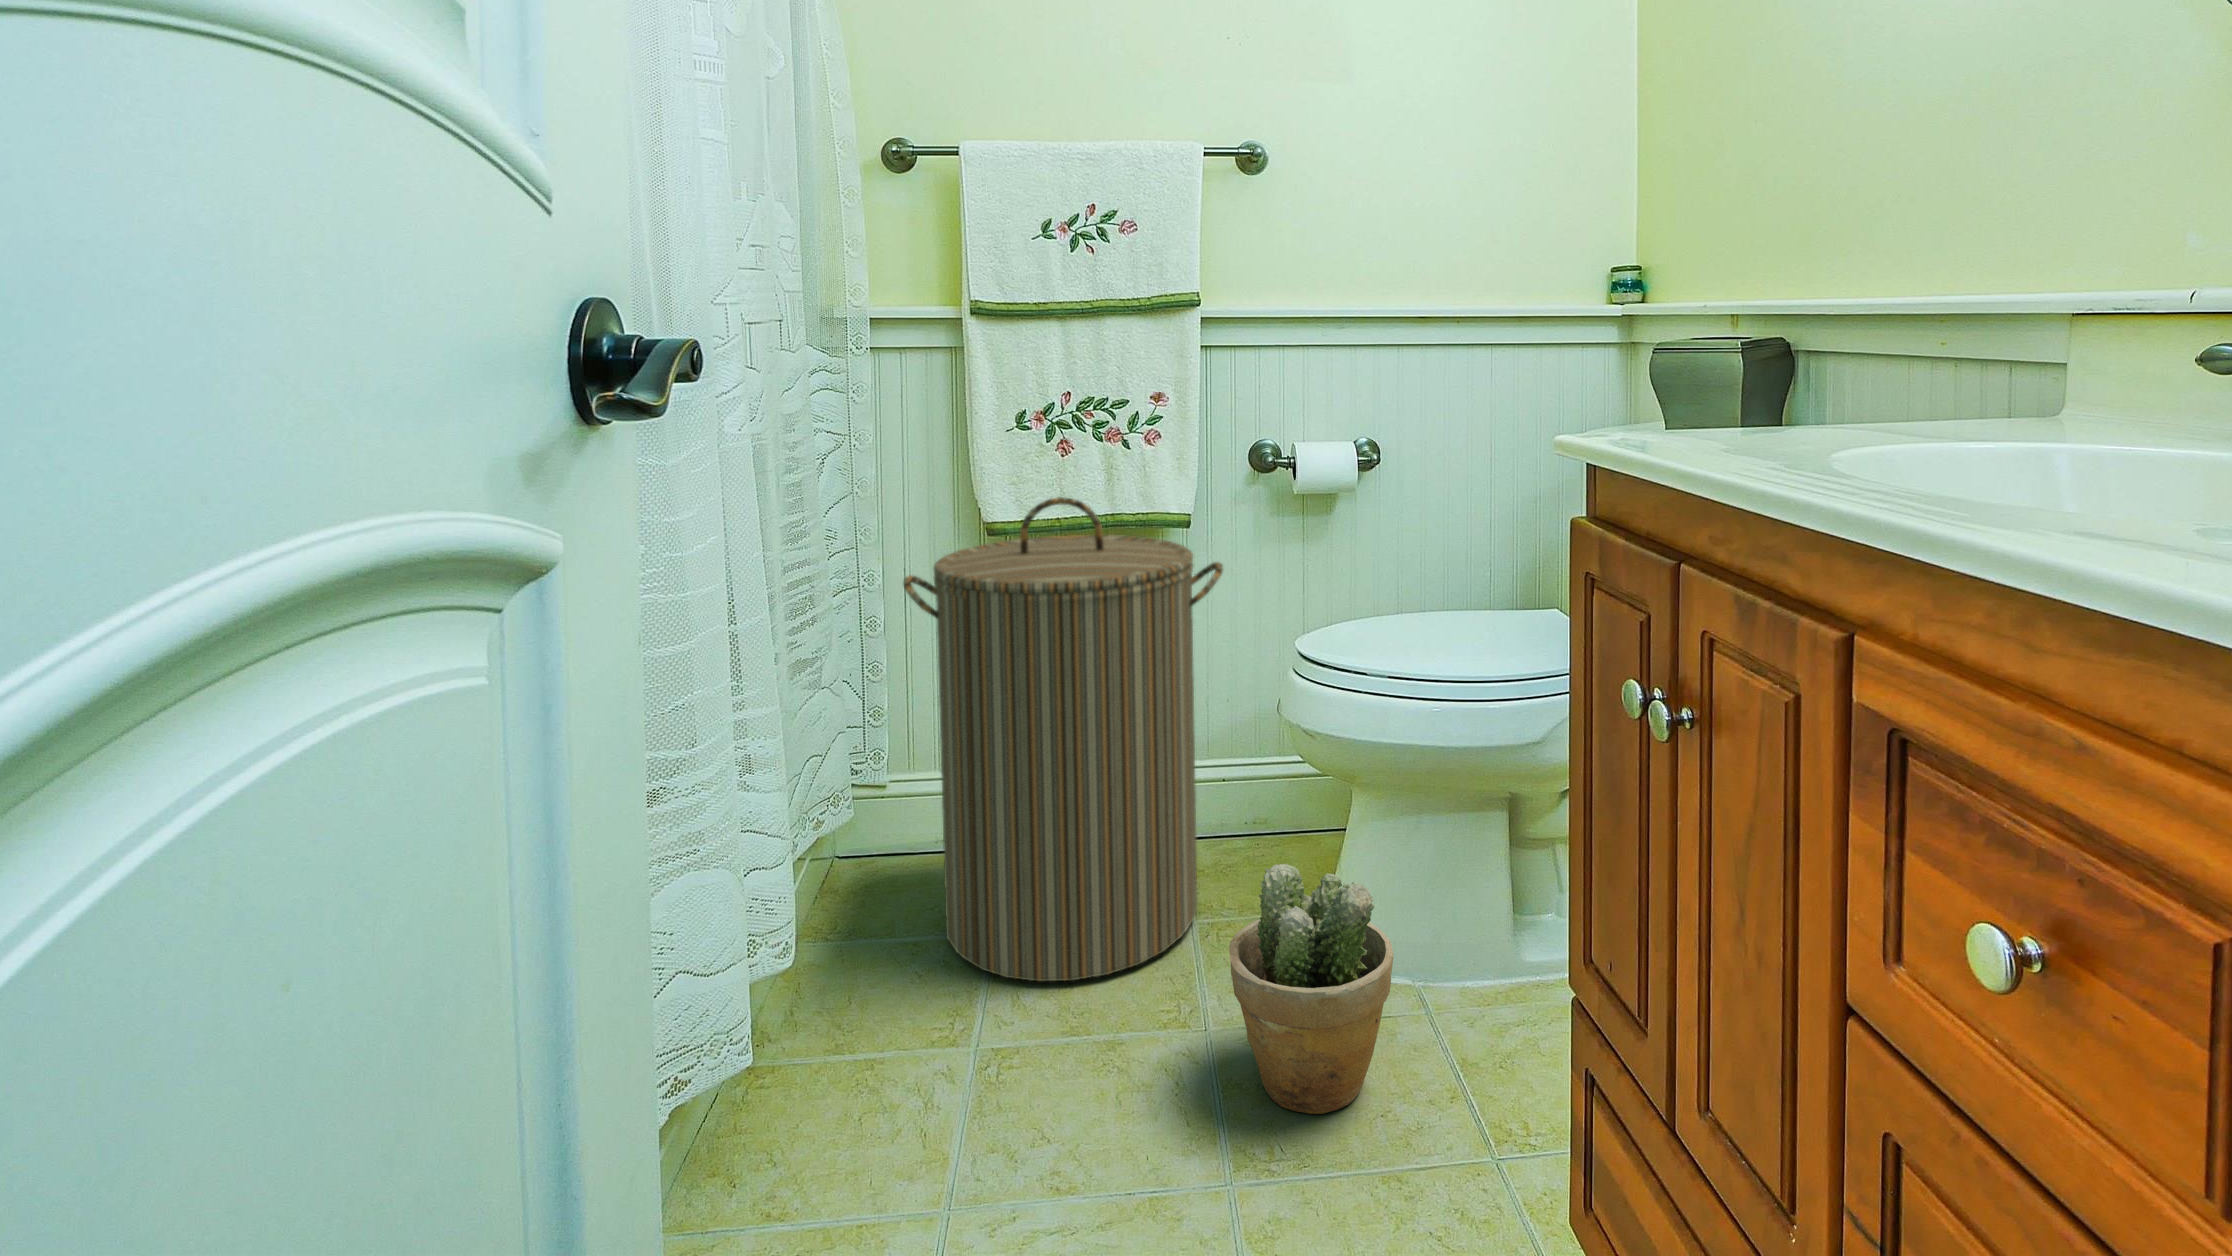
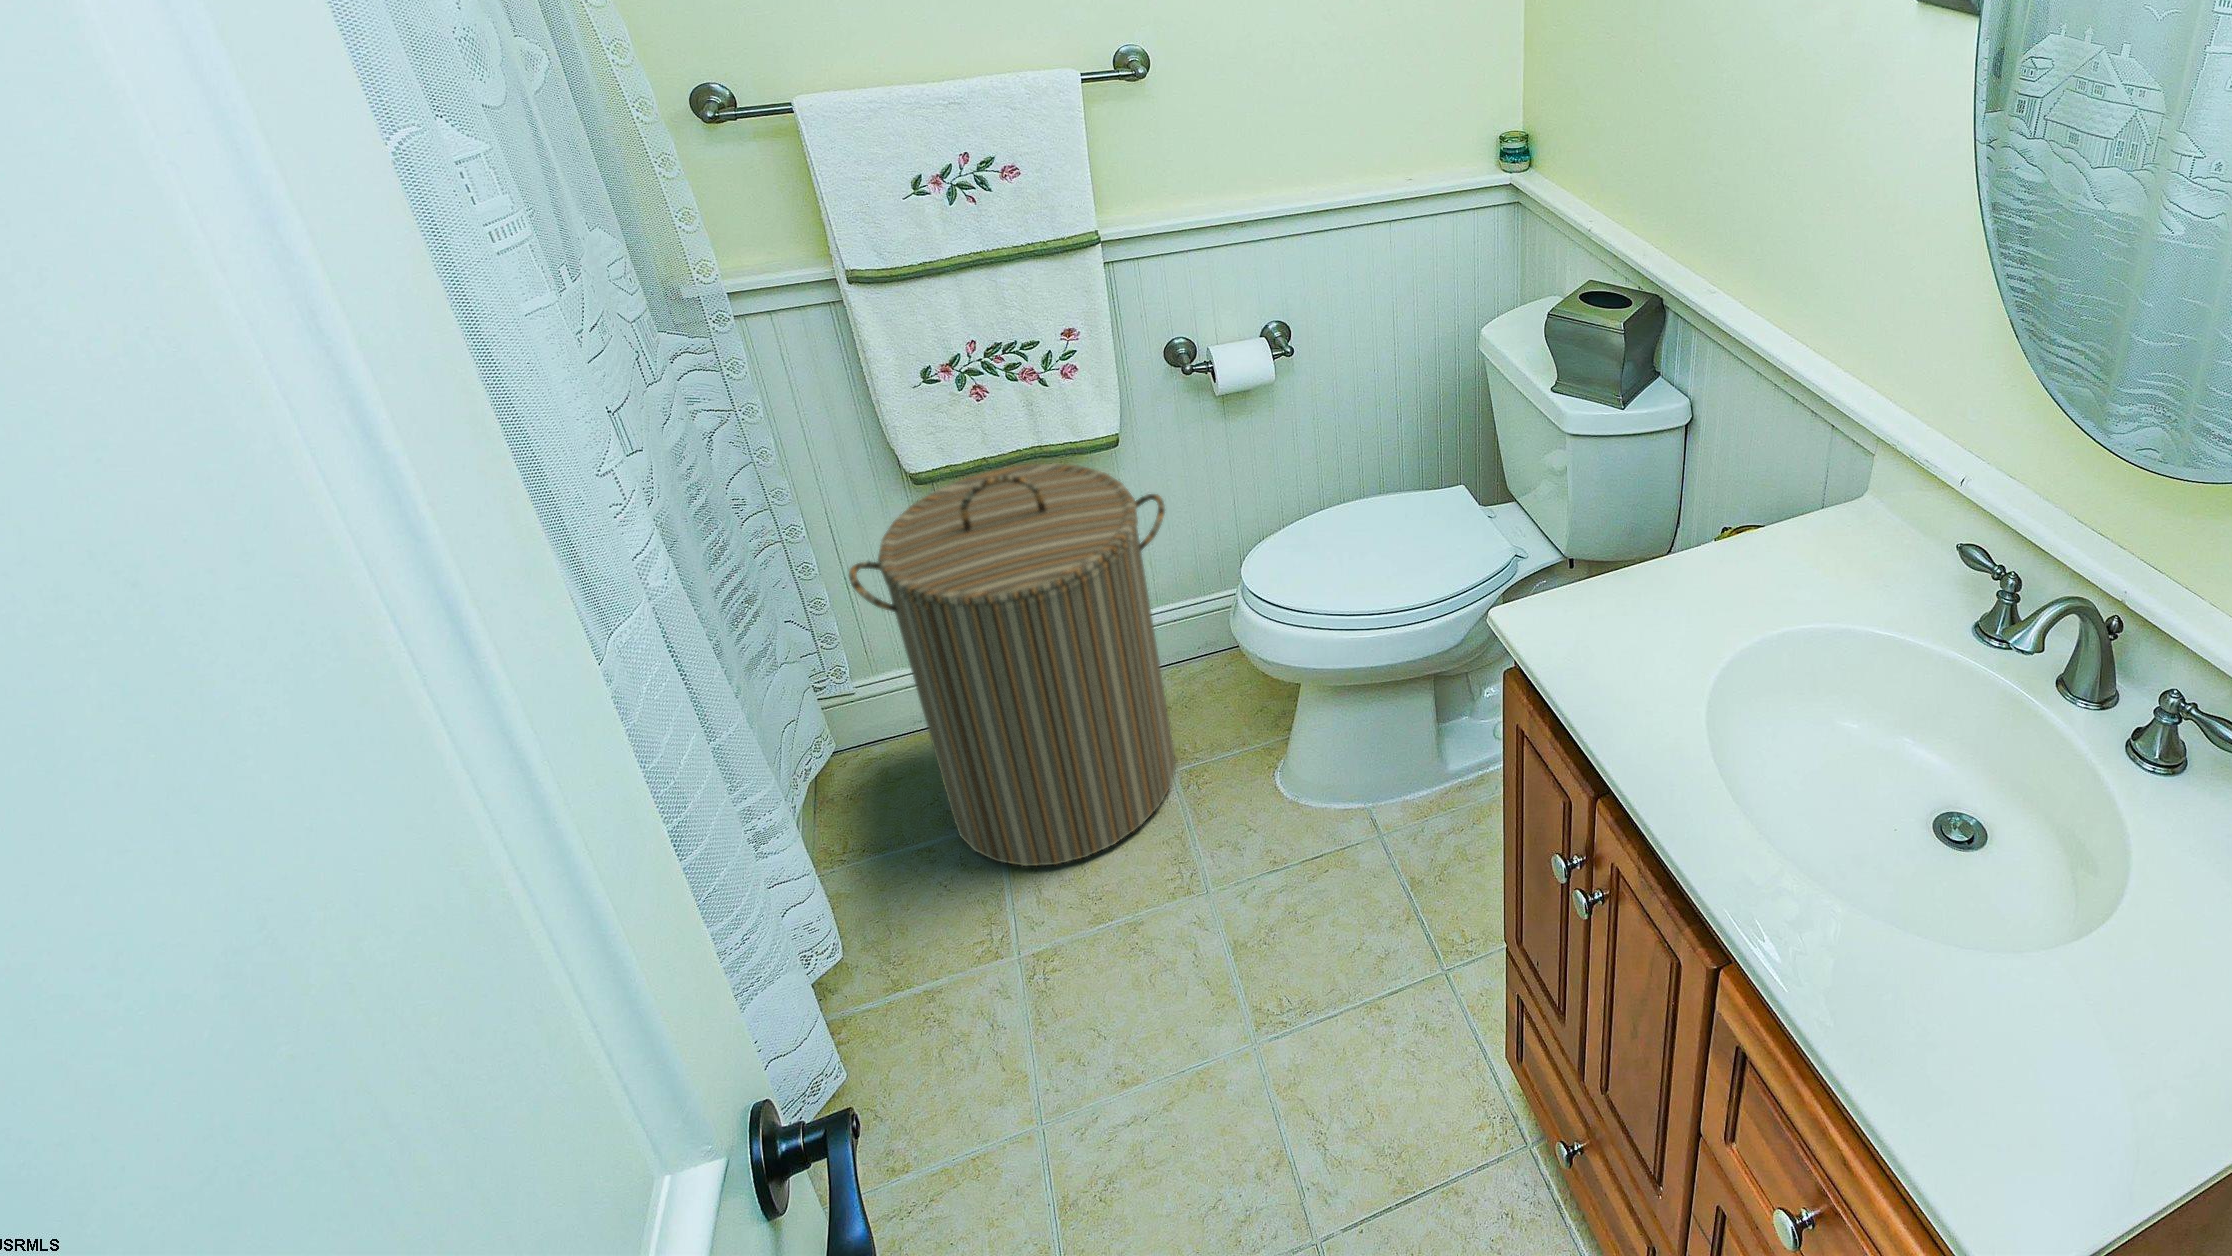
potted plant: present [1229,864,1394,1114] -> none [1227,786,1356,945]

